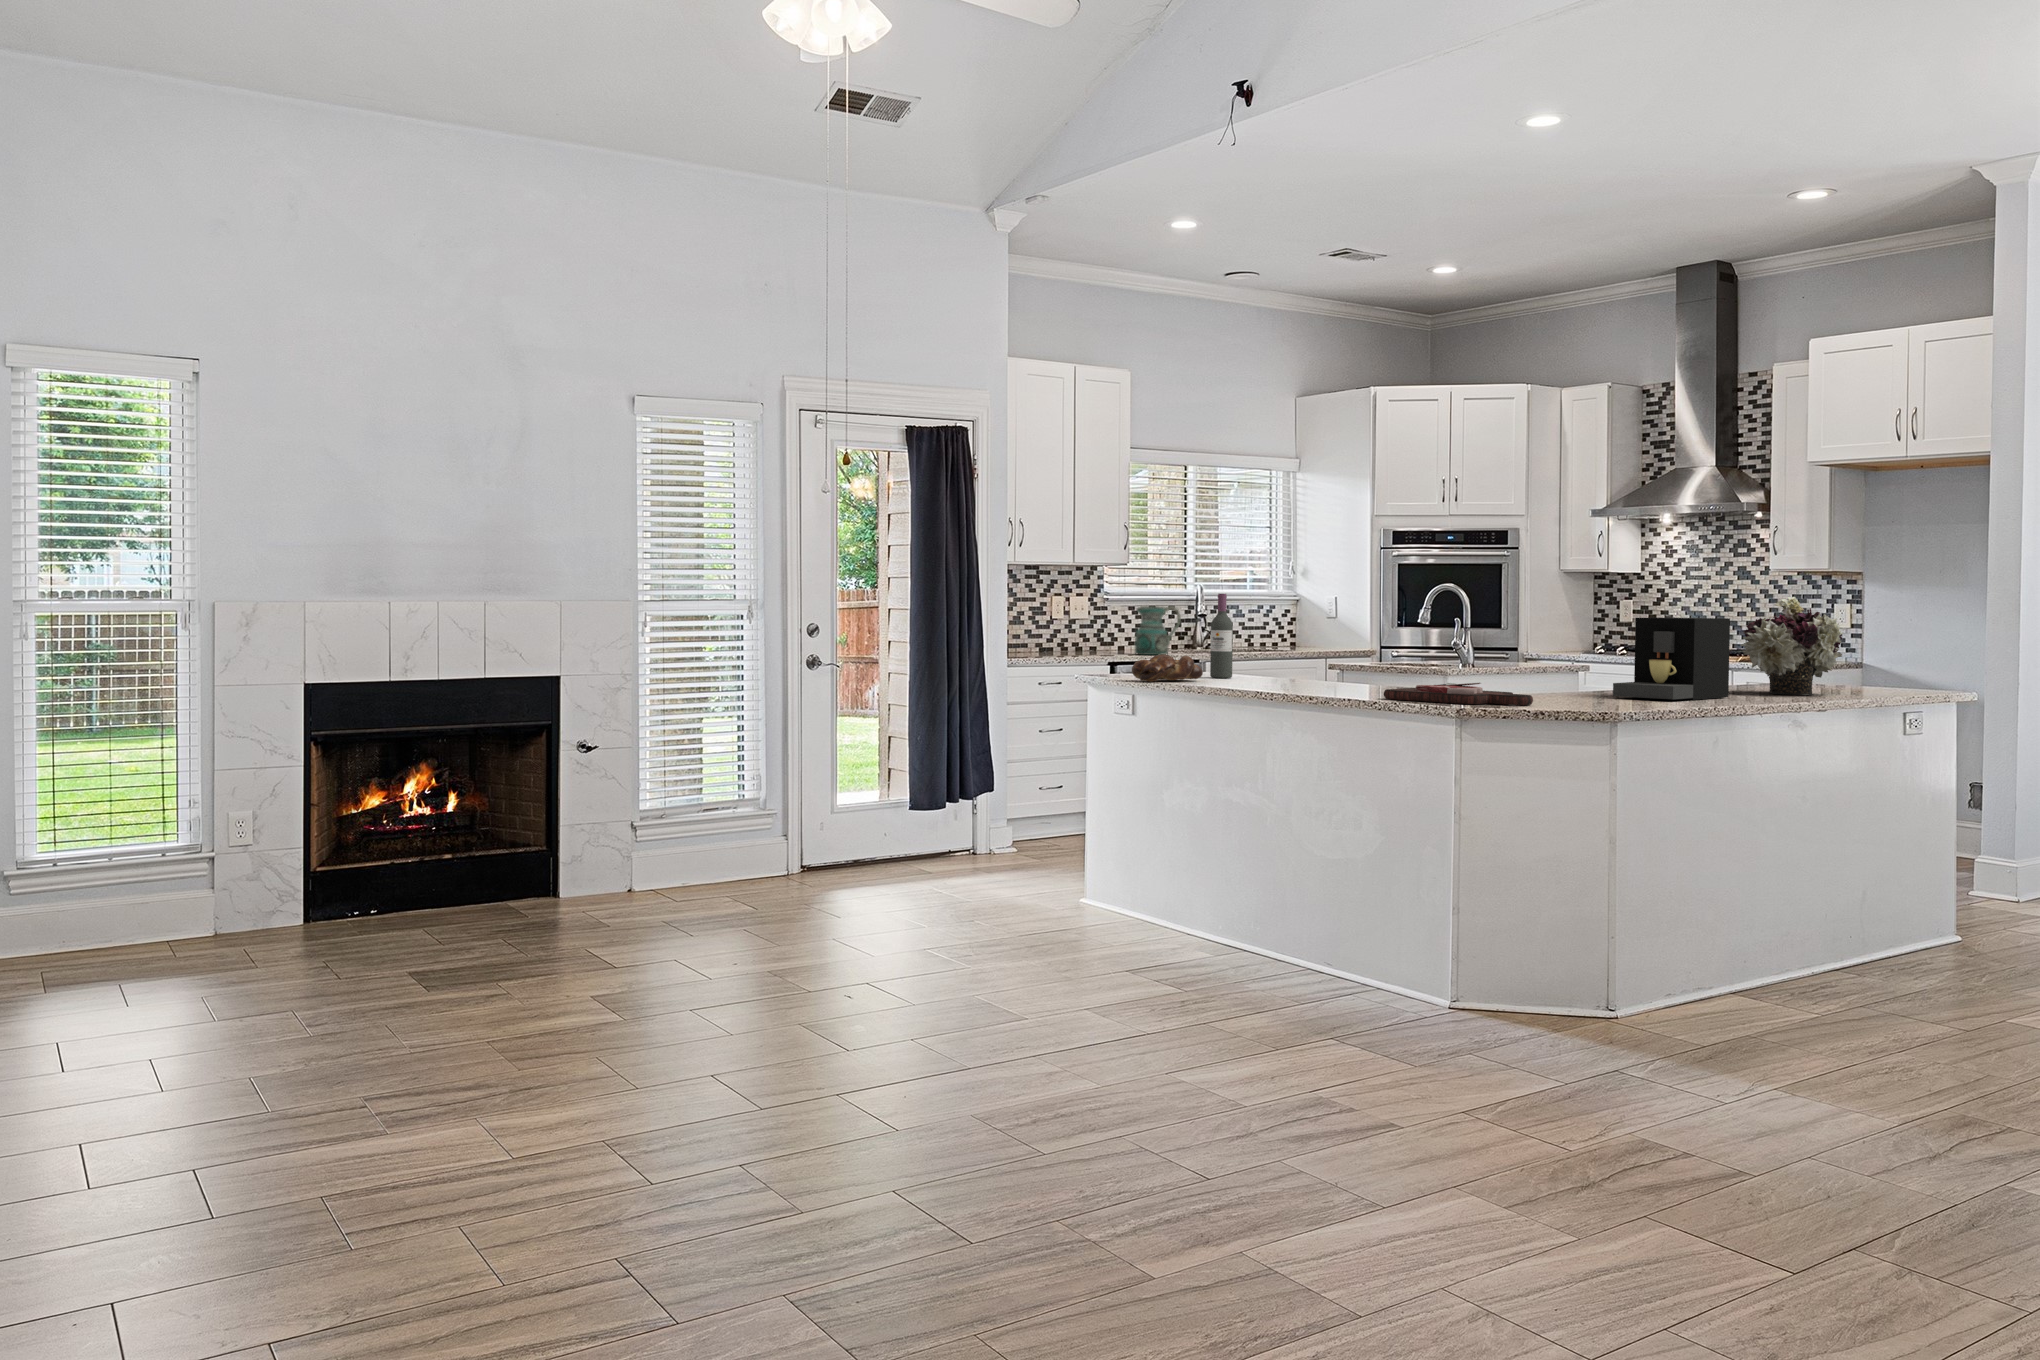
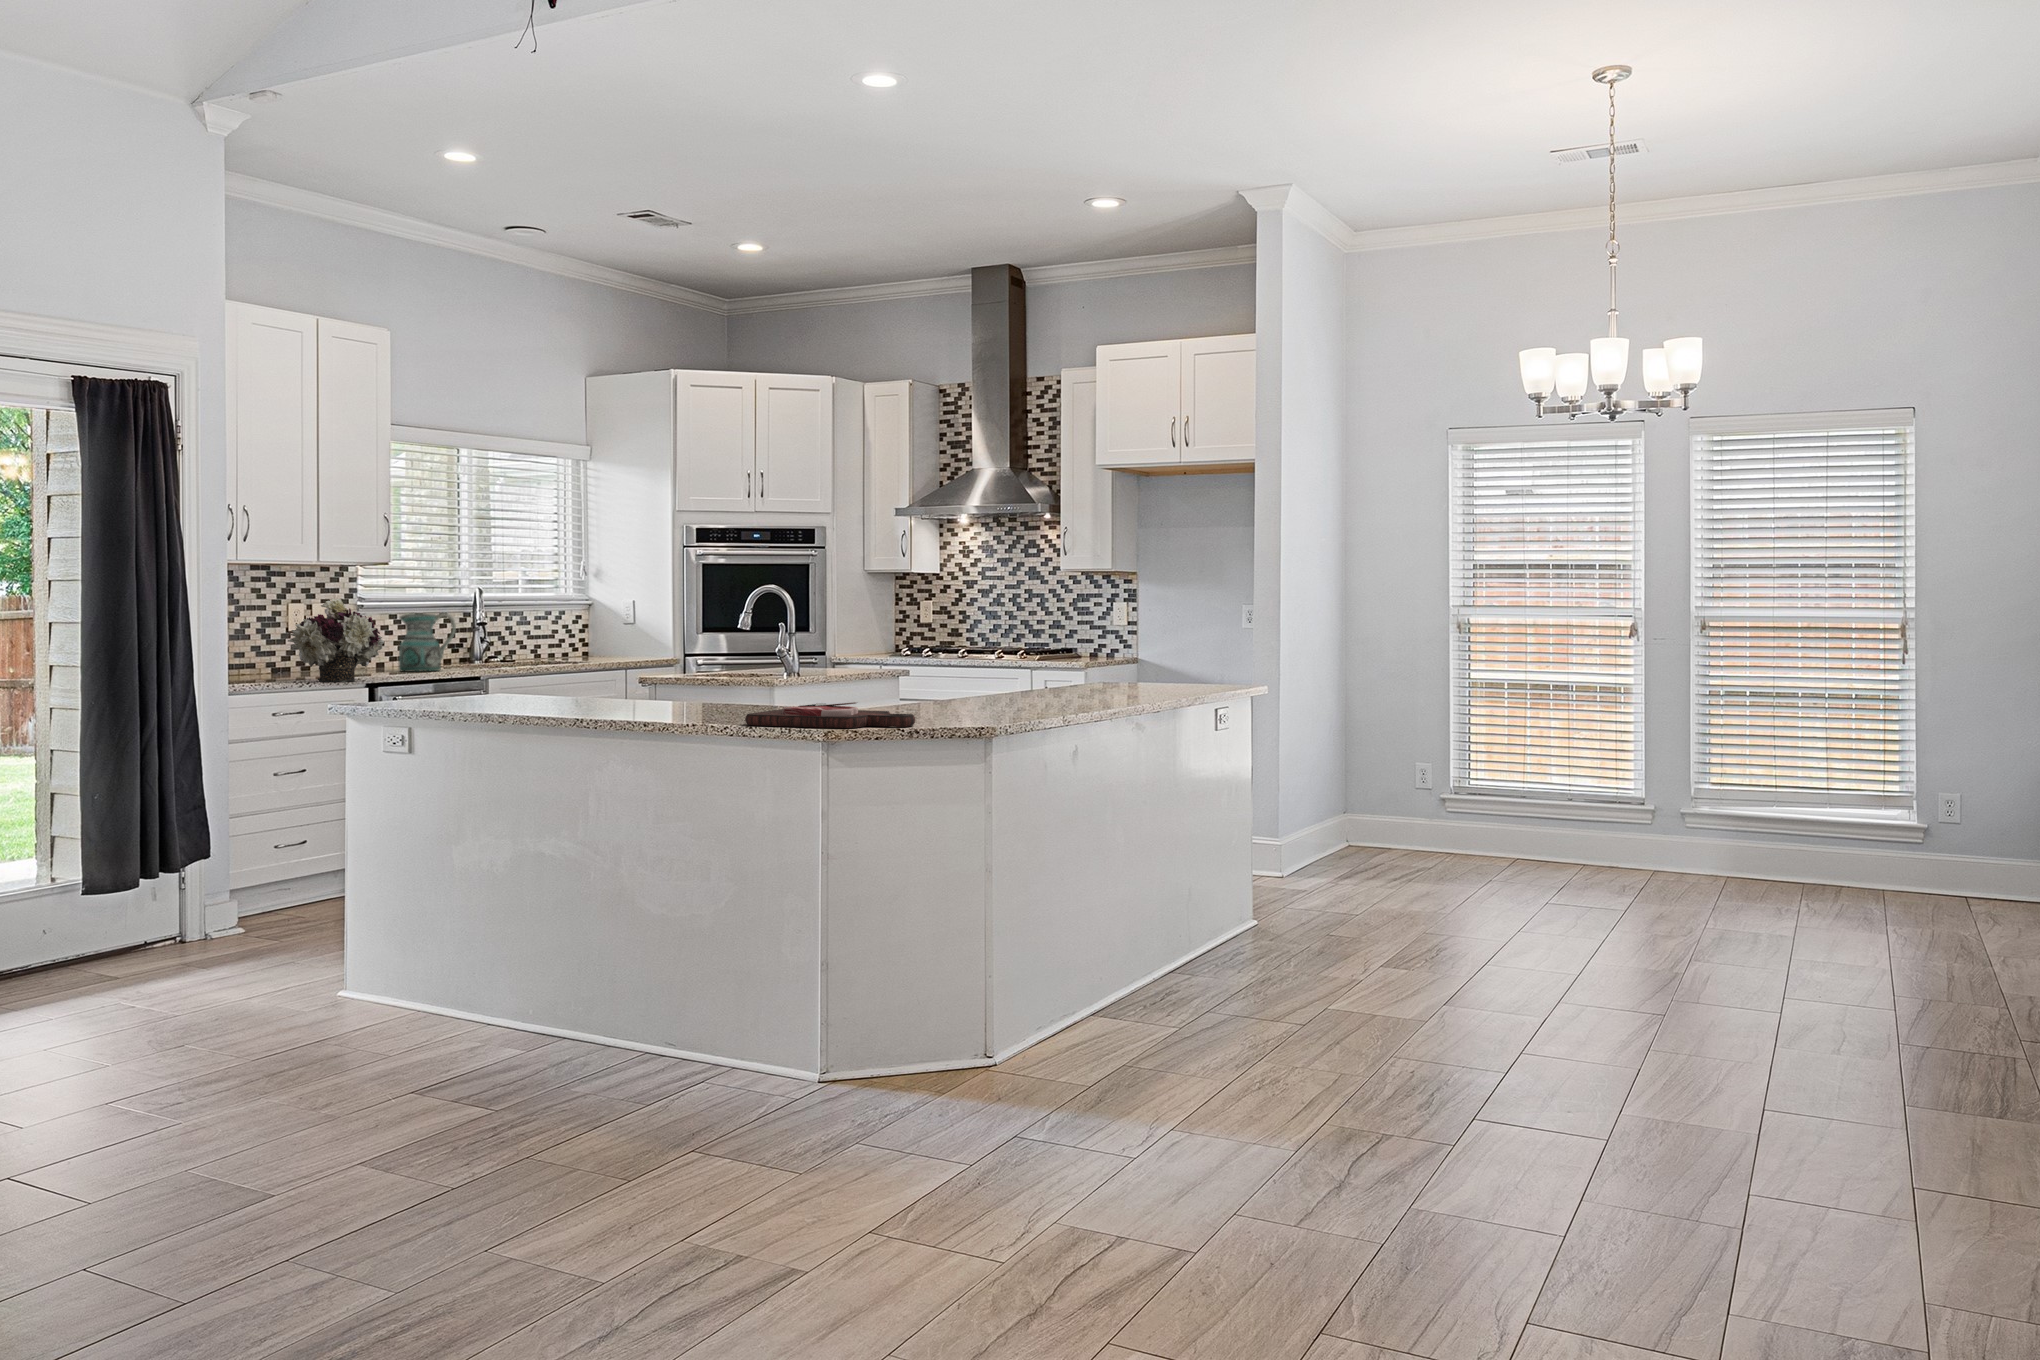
wine bottle: present [1210,594,1233,678] -> none [513,600,541,703]
flower arrangement: present [1741,597,1843,695] -> present [288,599,384,682]
coffee maker: present [1613,617,1730,700] -> none [981,622,1085,710]
bread loaf: present [1132,654,1203,682] -> none [414,677,507,713]

